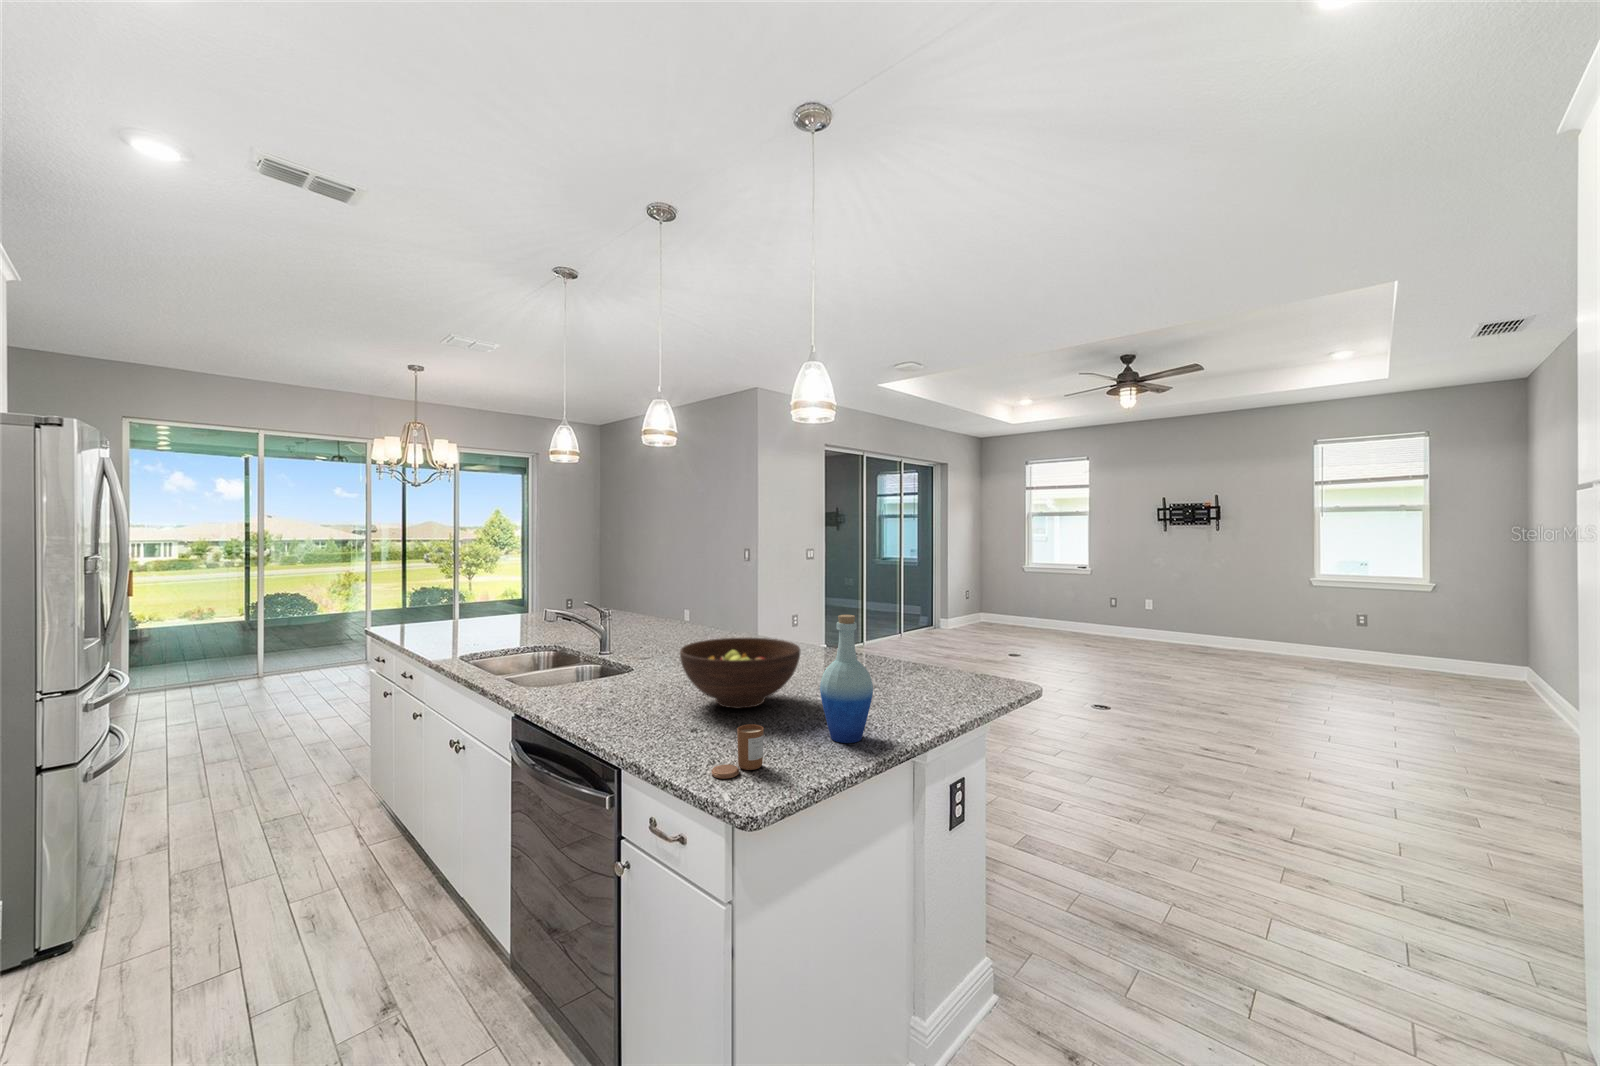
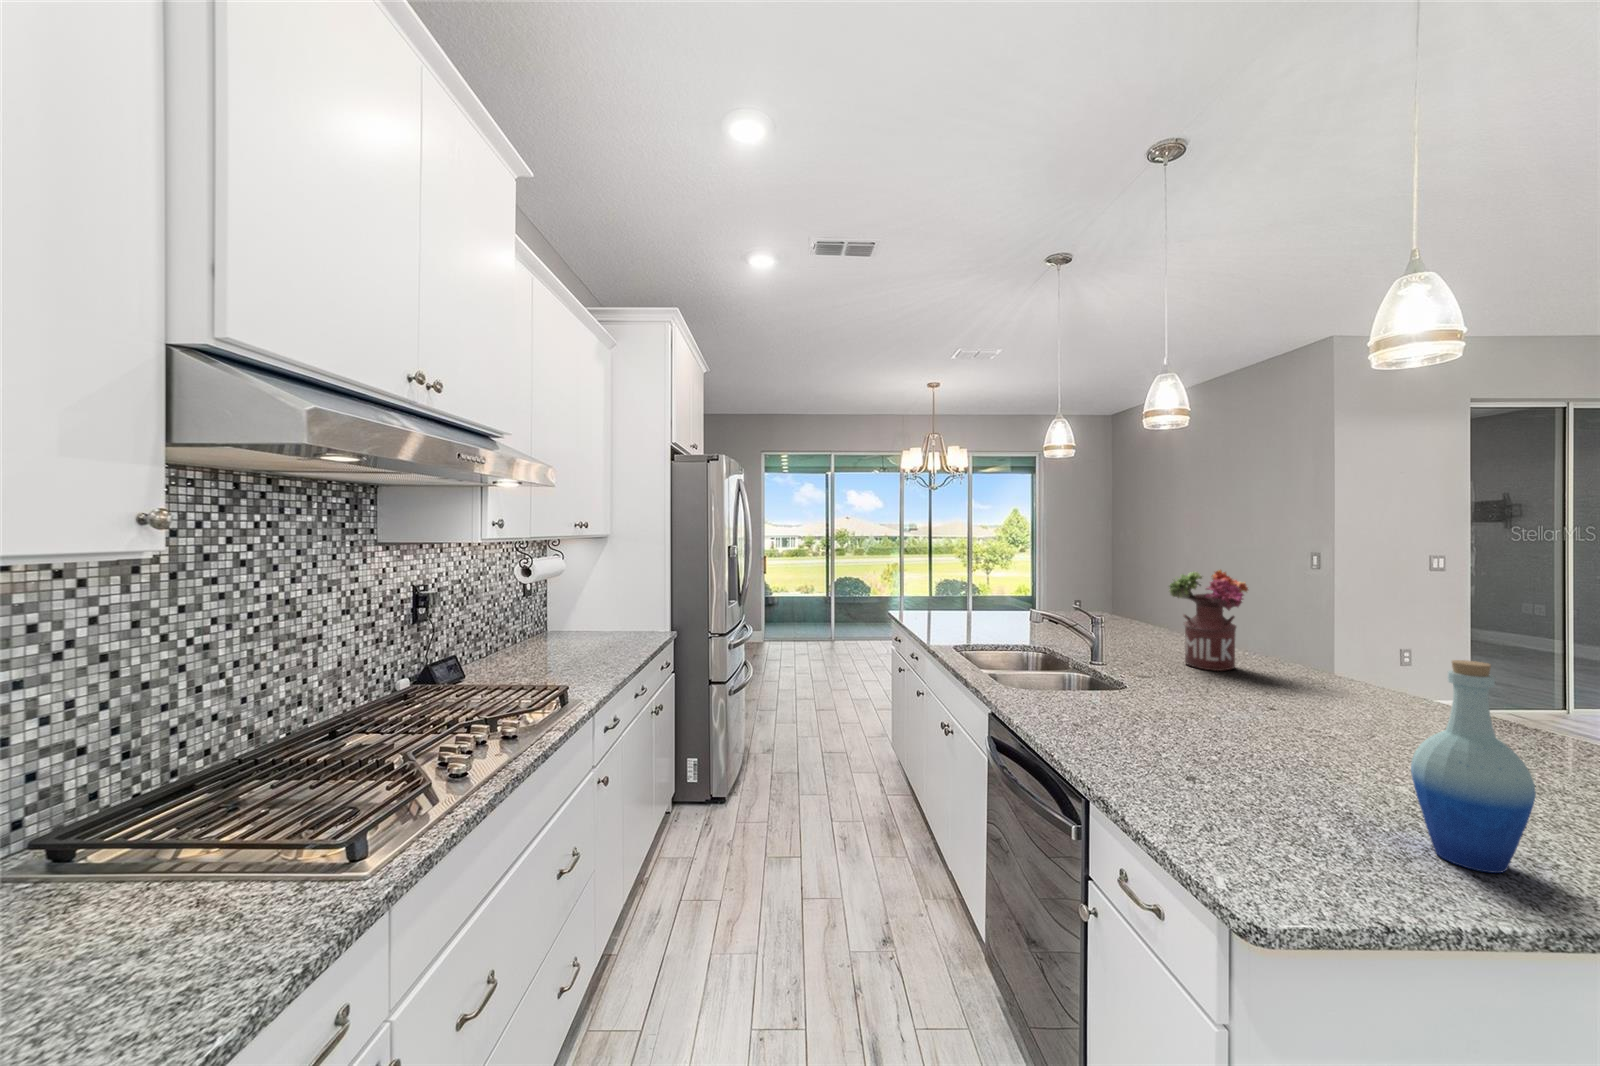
flower arrangement: none [660,564,715,646] -> present [1169,570,1248,671]
fruit bowl: present [680,638,800,708] -> none [1177,667,1381,769]
candle: present [712,724,764,779] -> none [1203,792,1291,858]

